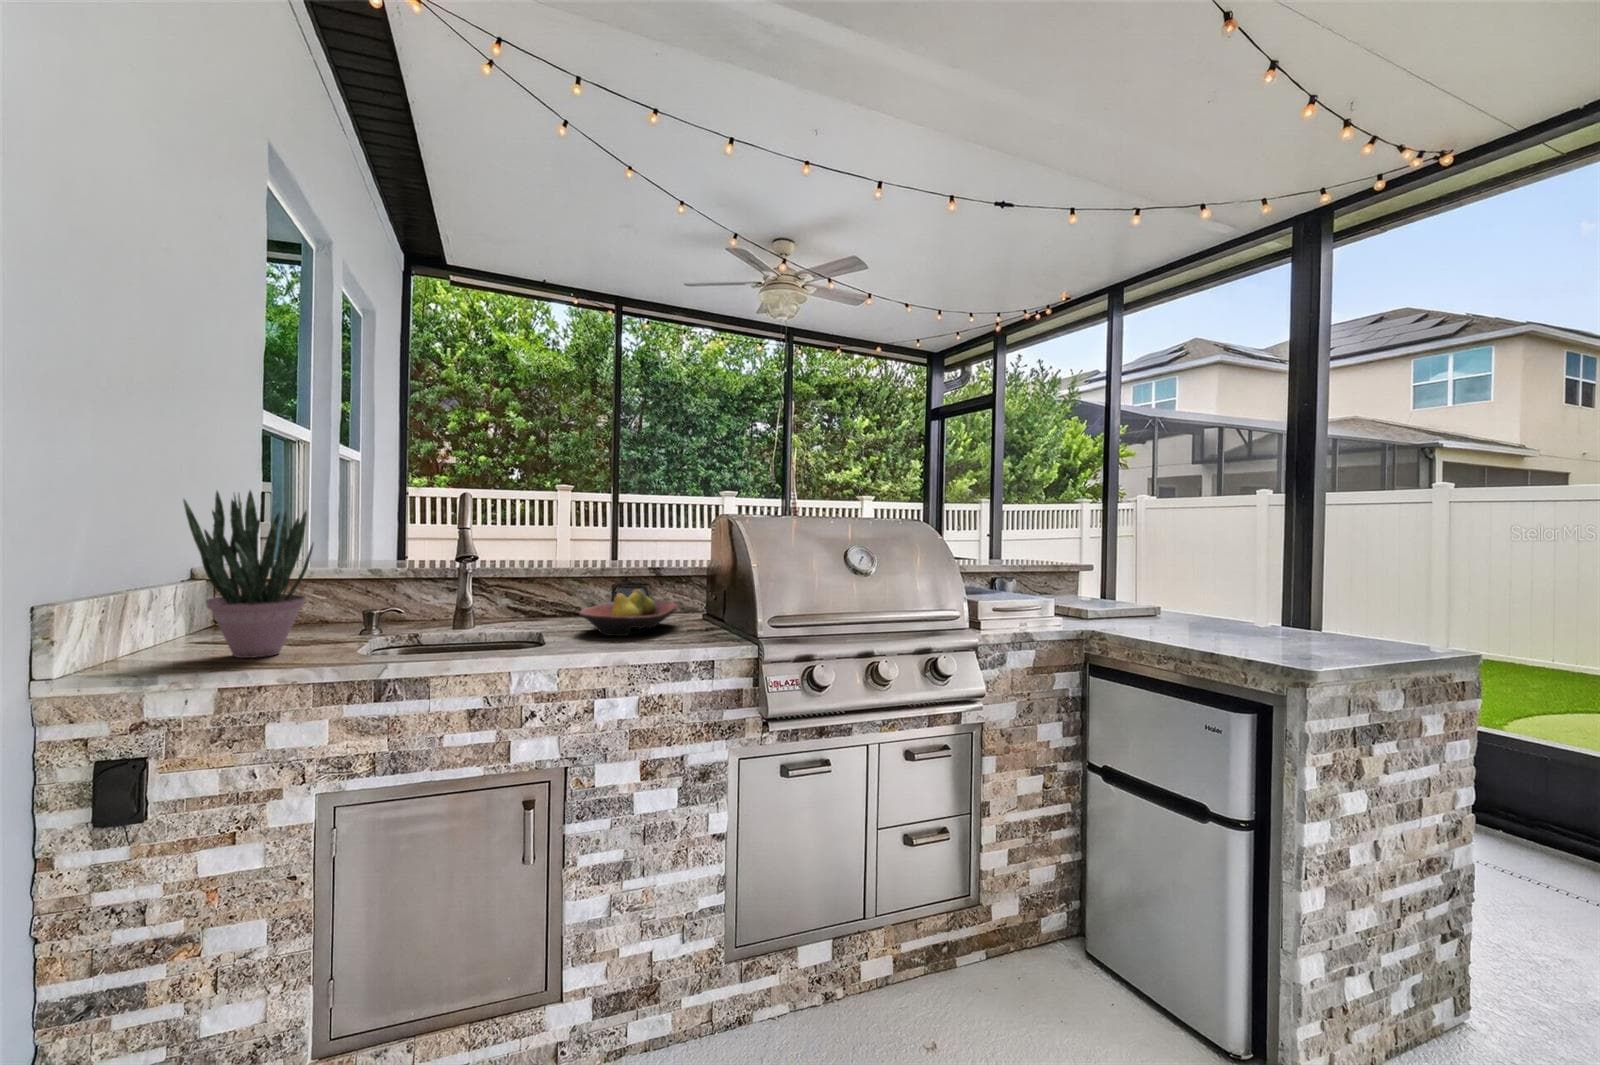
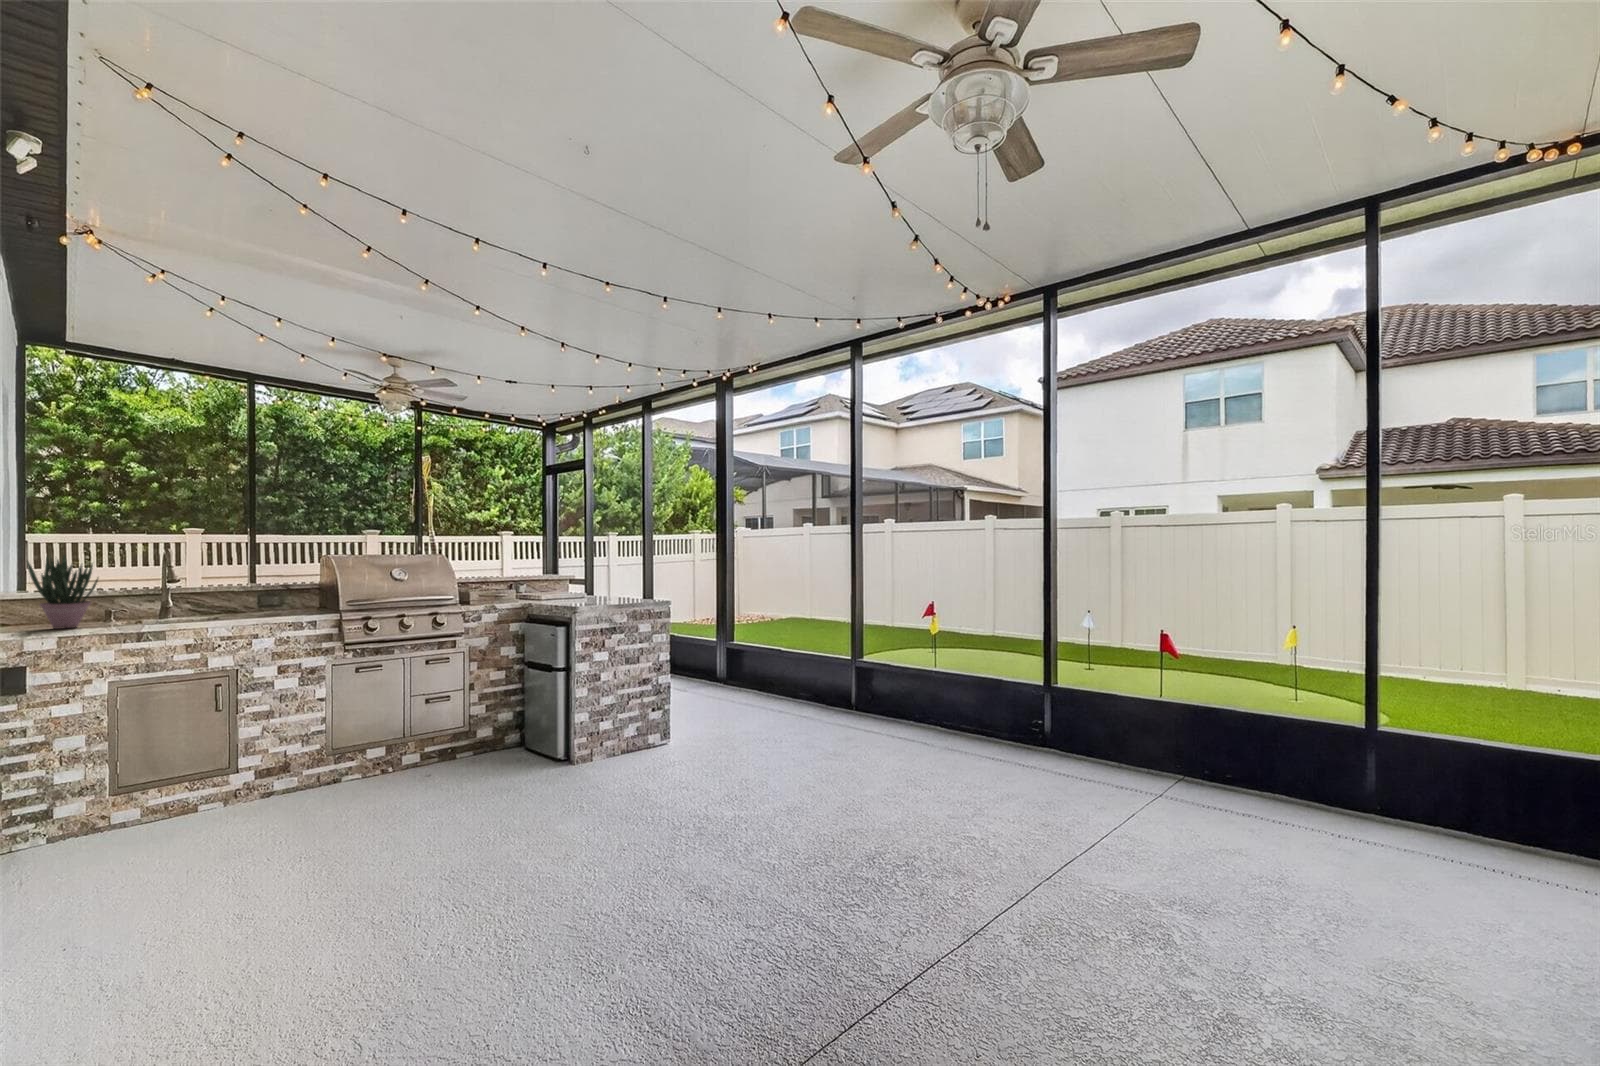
fruit bowl: present [579,589,678,636] -> none [241,594,301,615]

